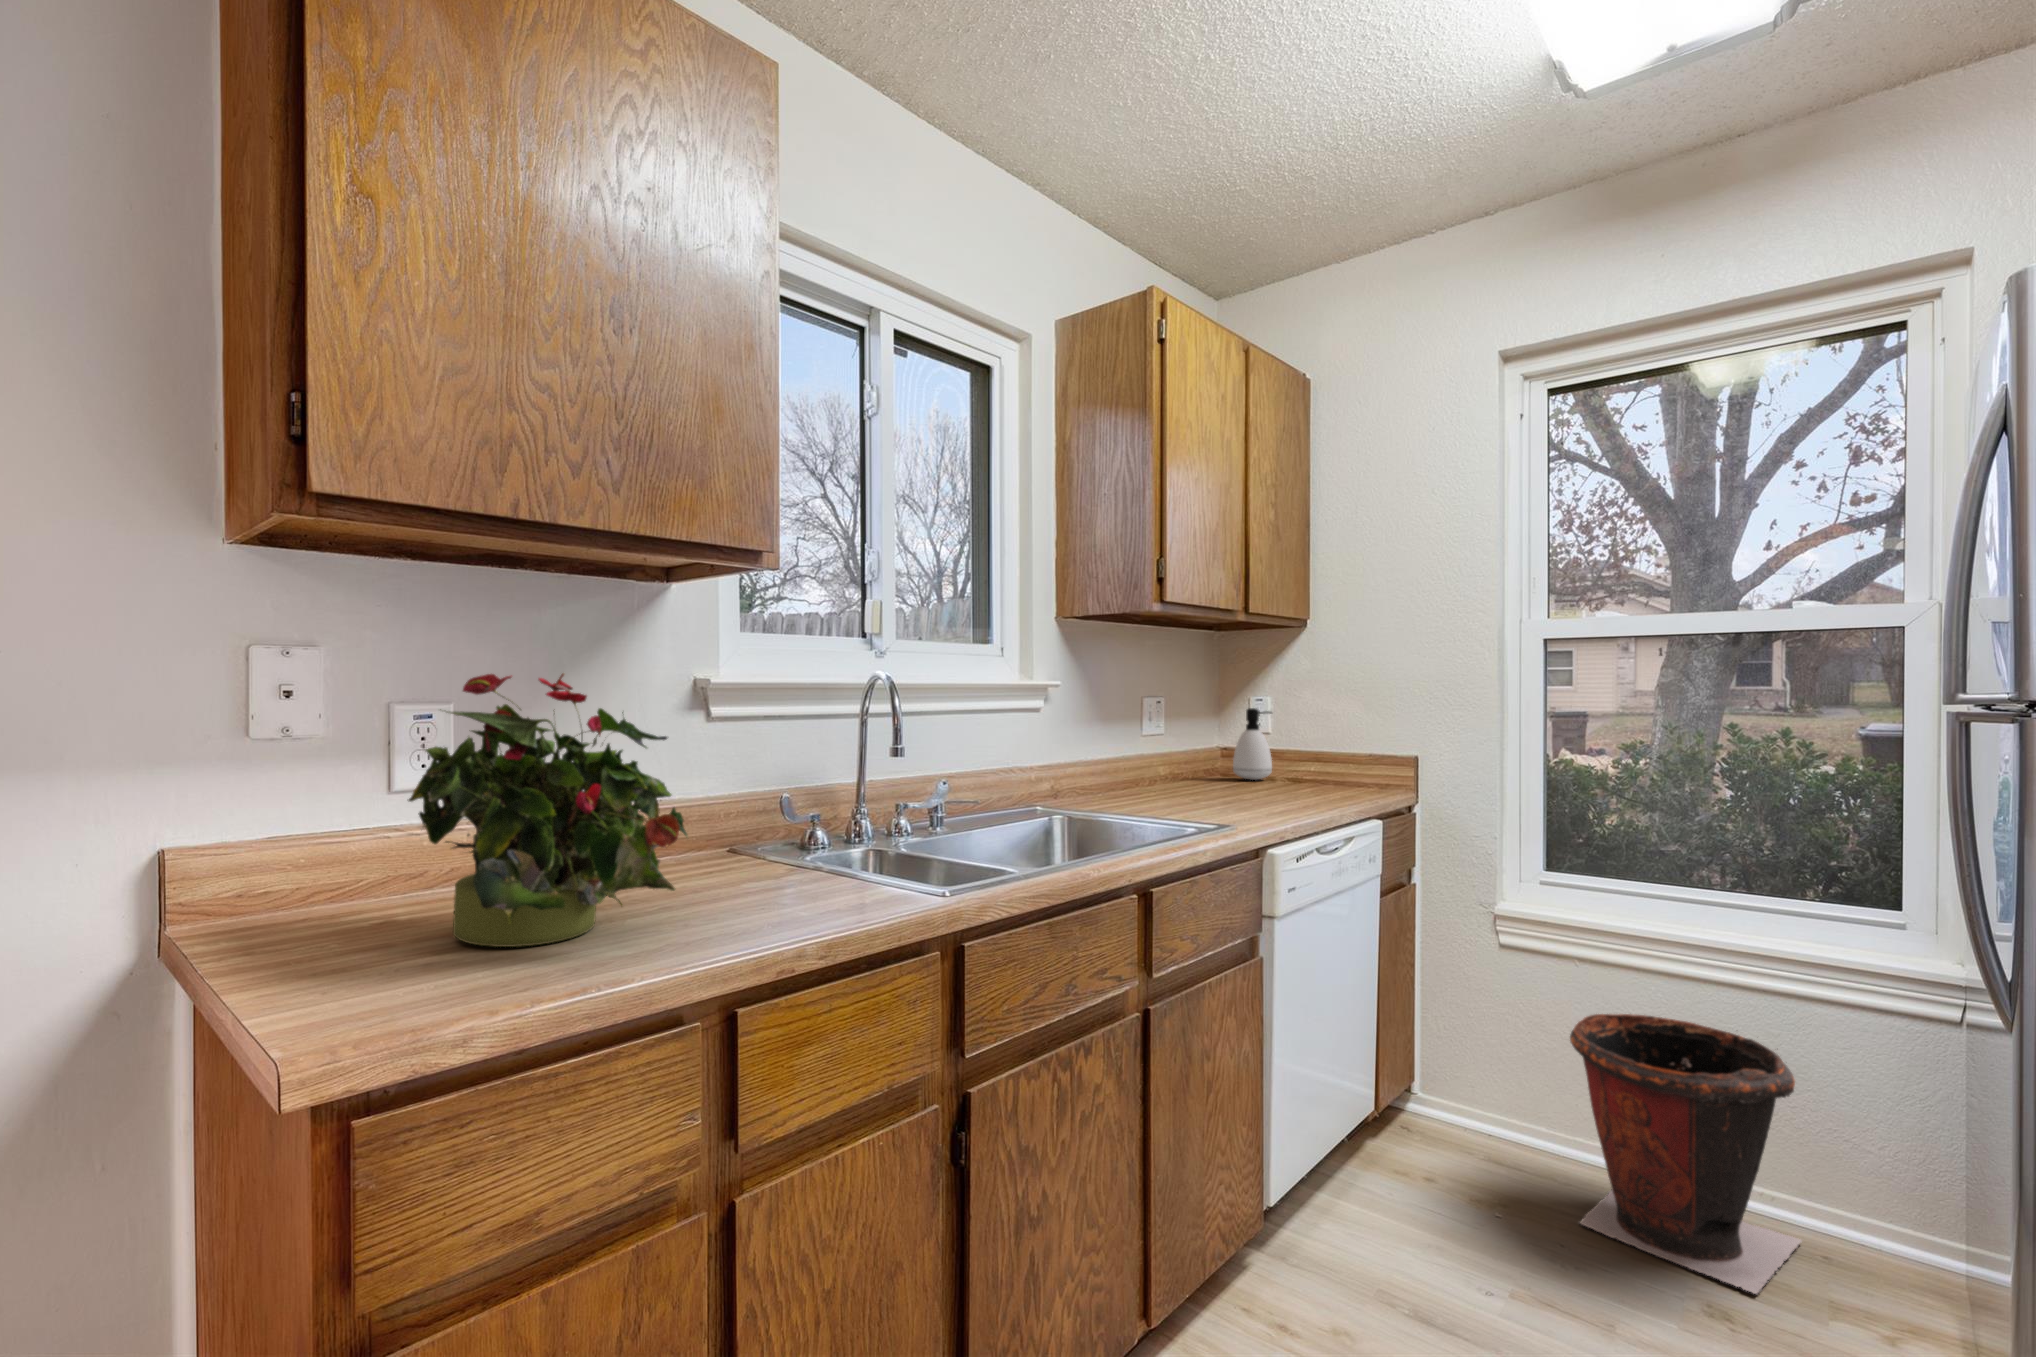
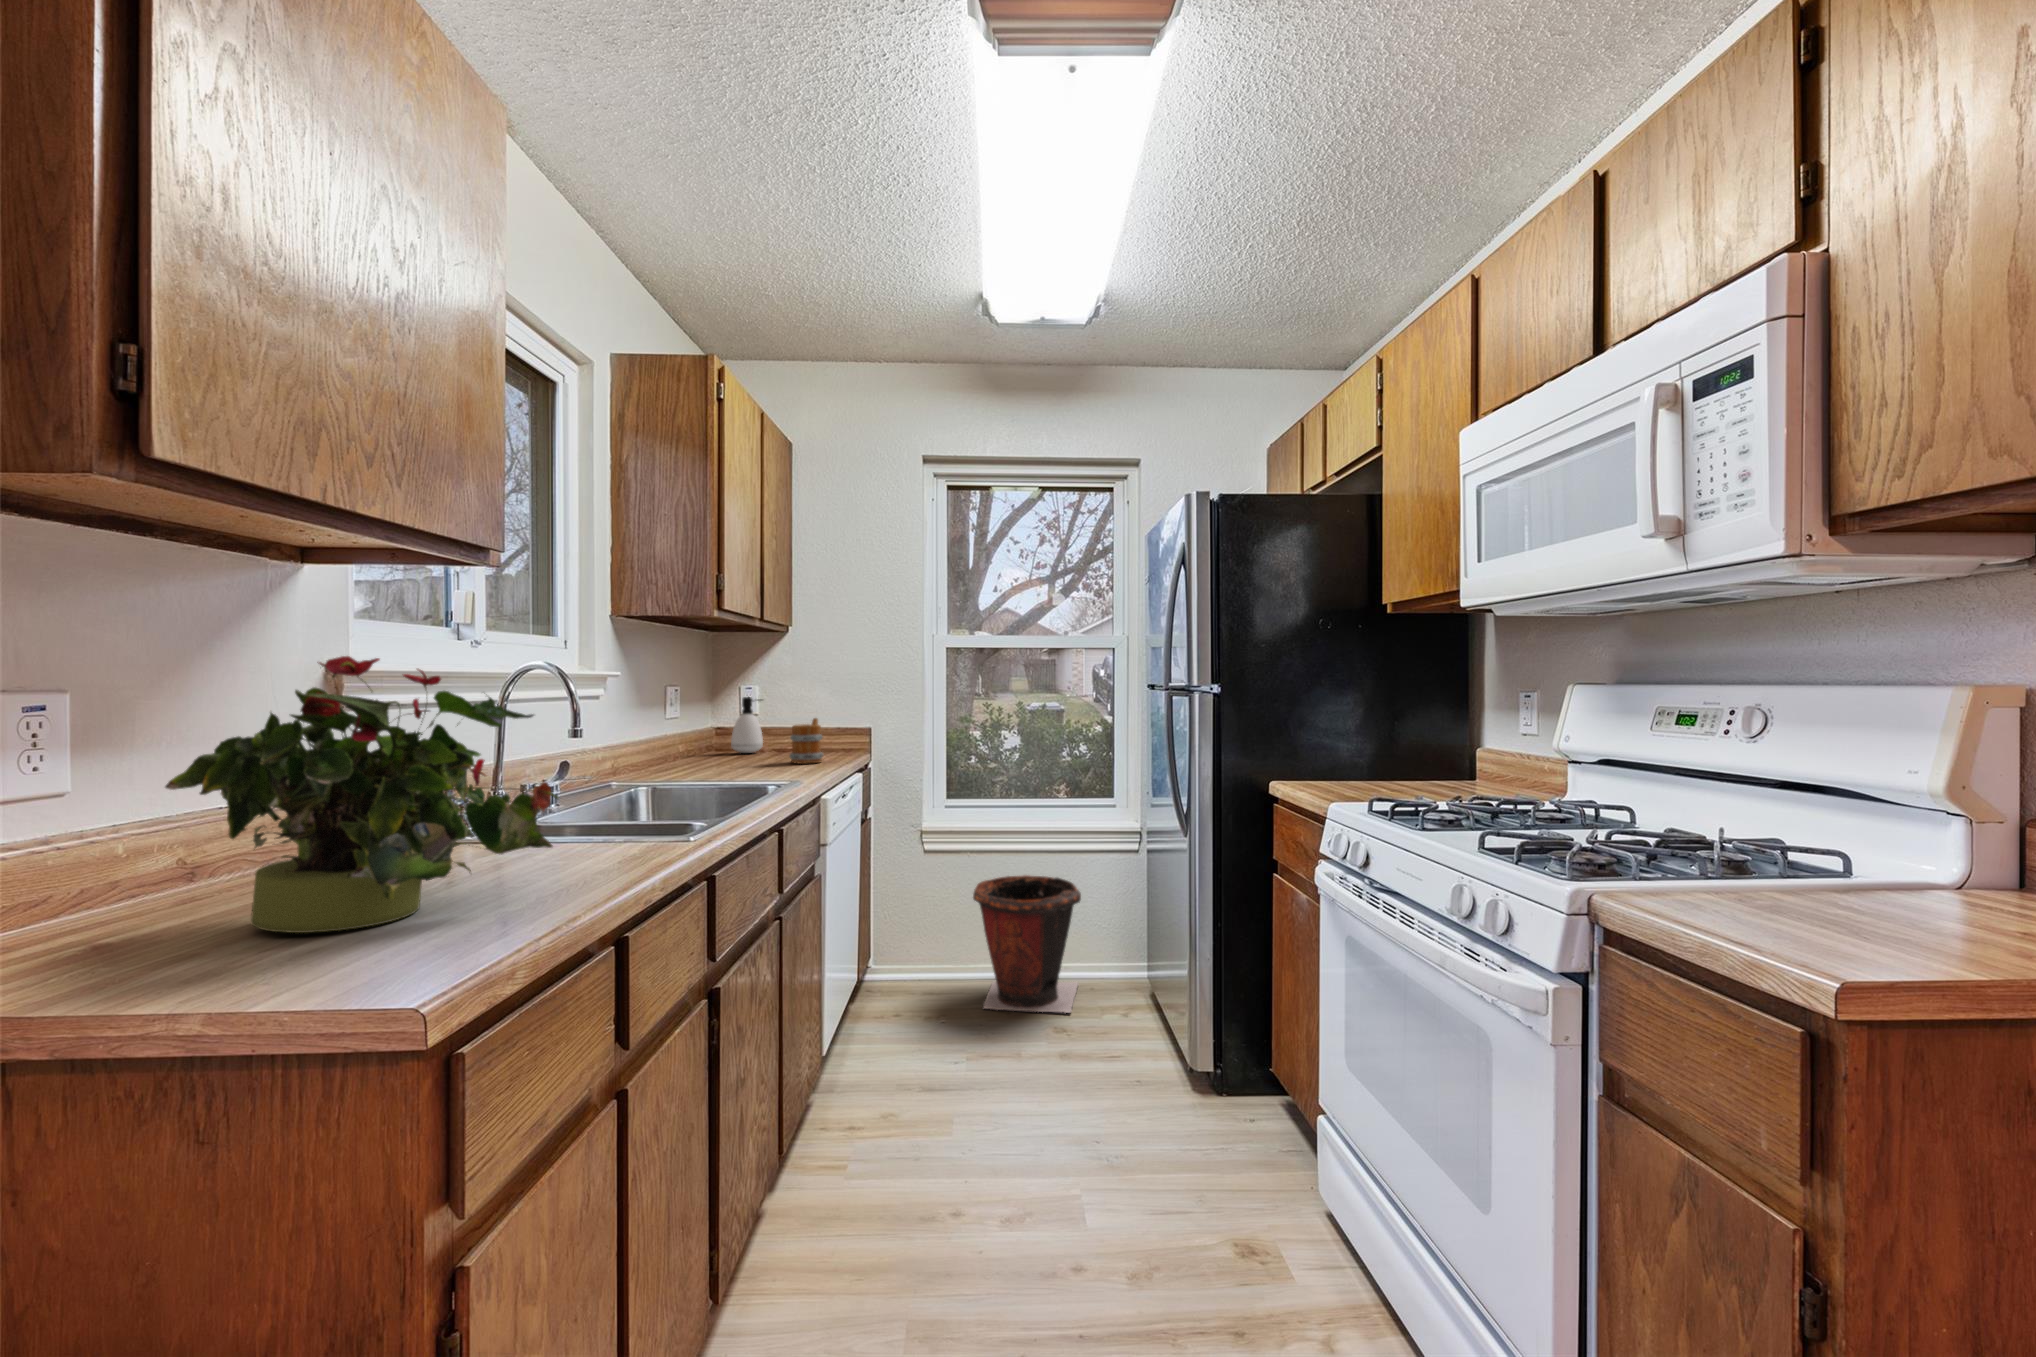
mug: none [1272,739,1321,801] -> present [790,718,823,764]

